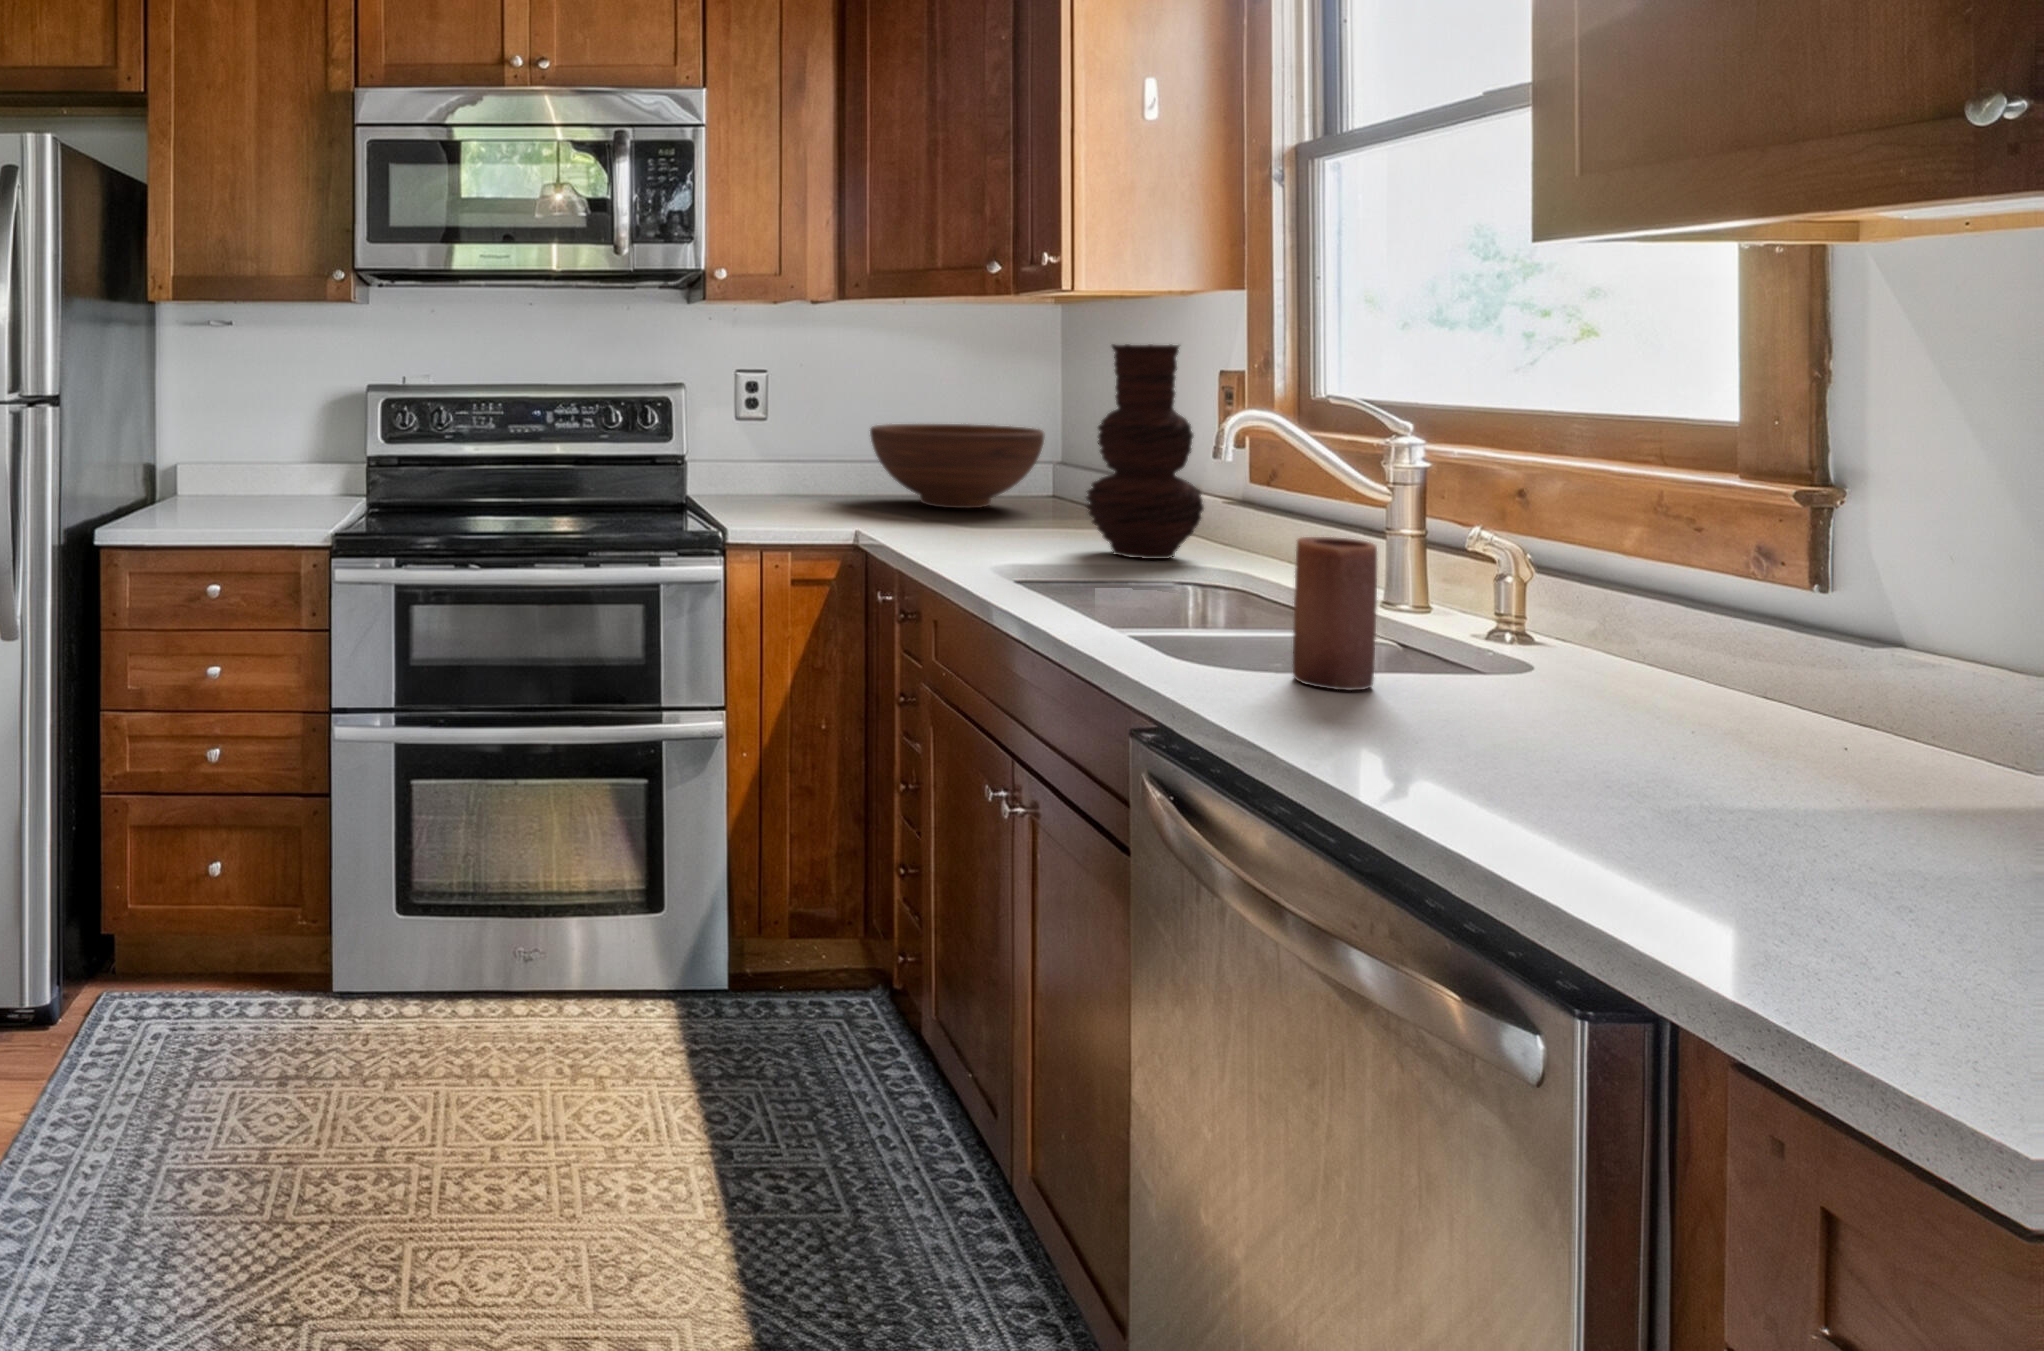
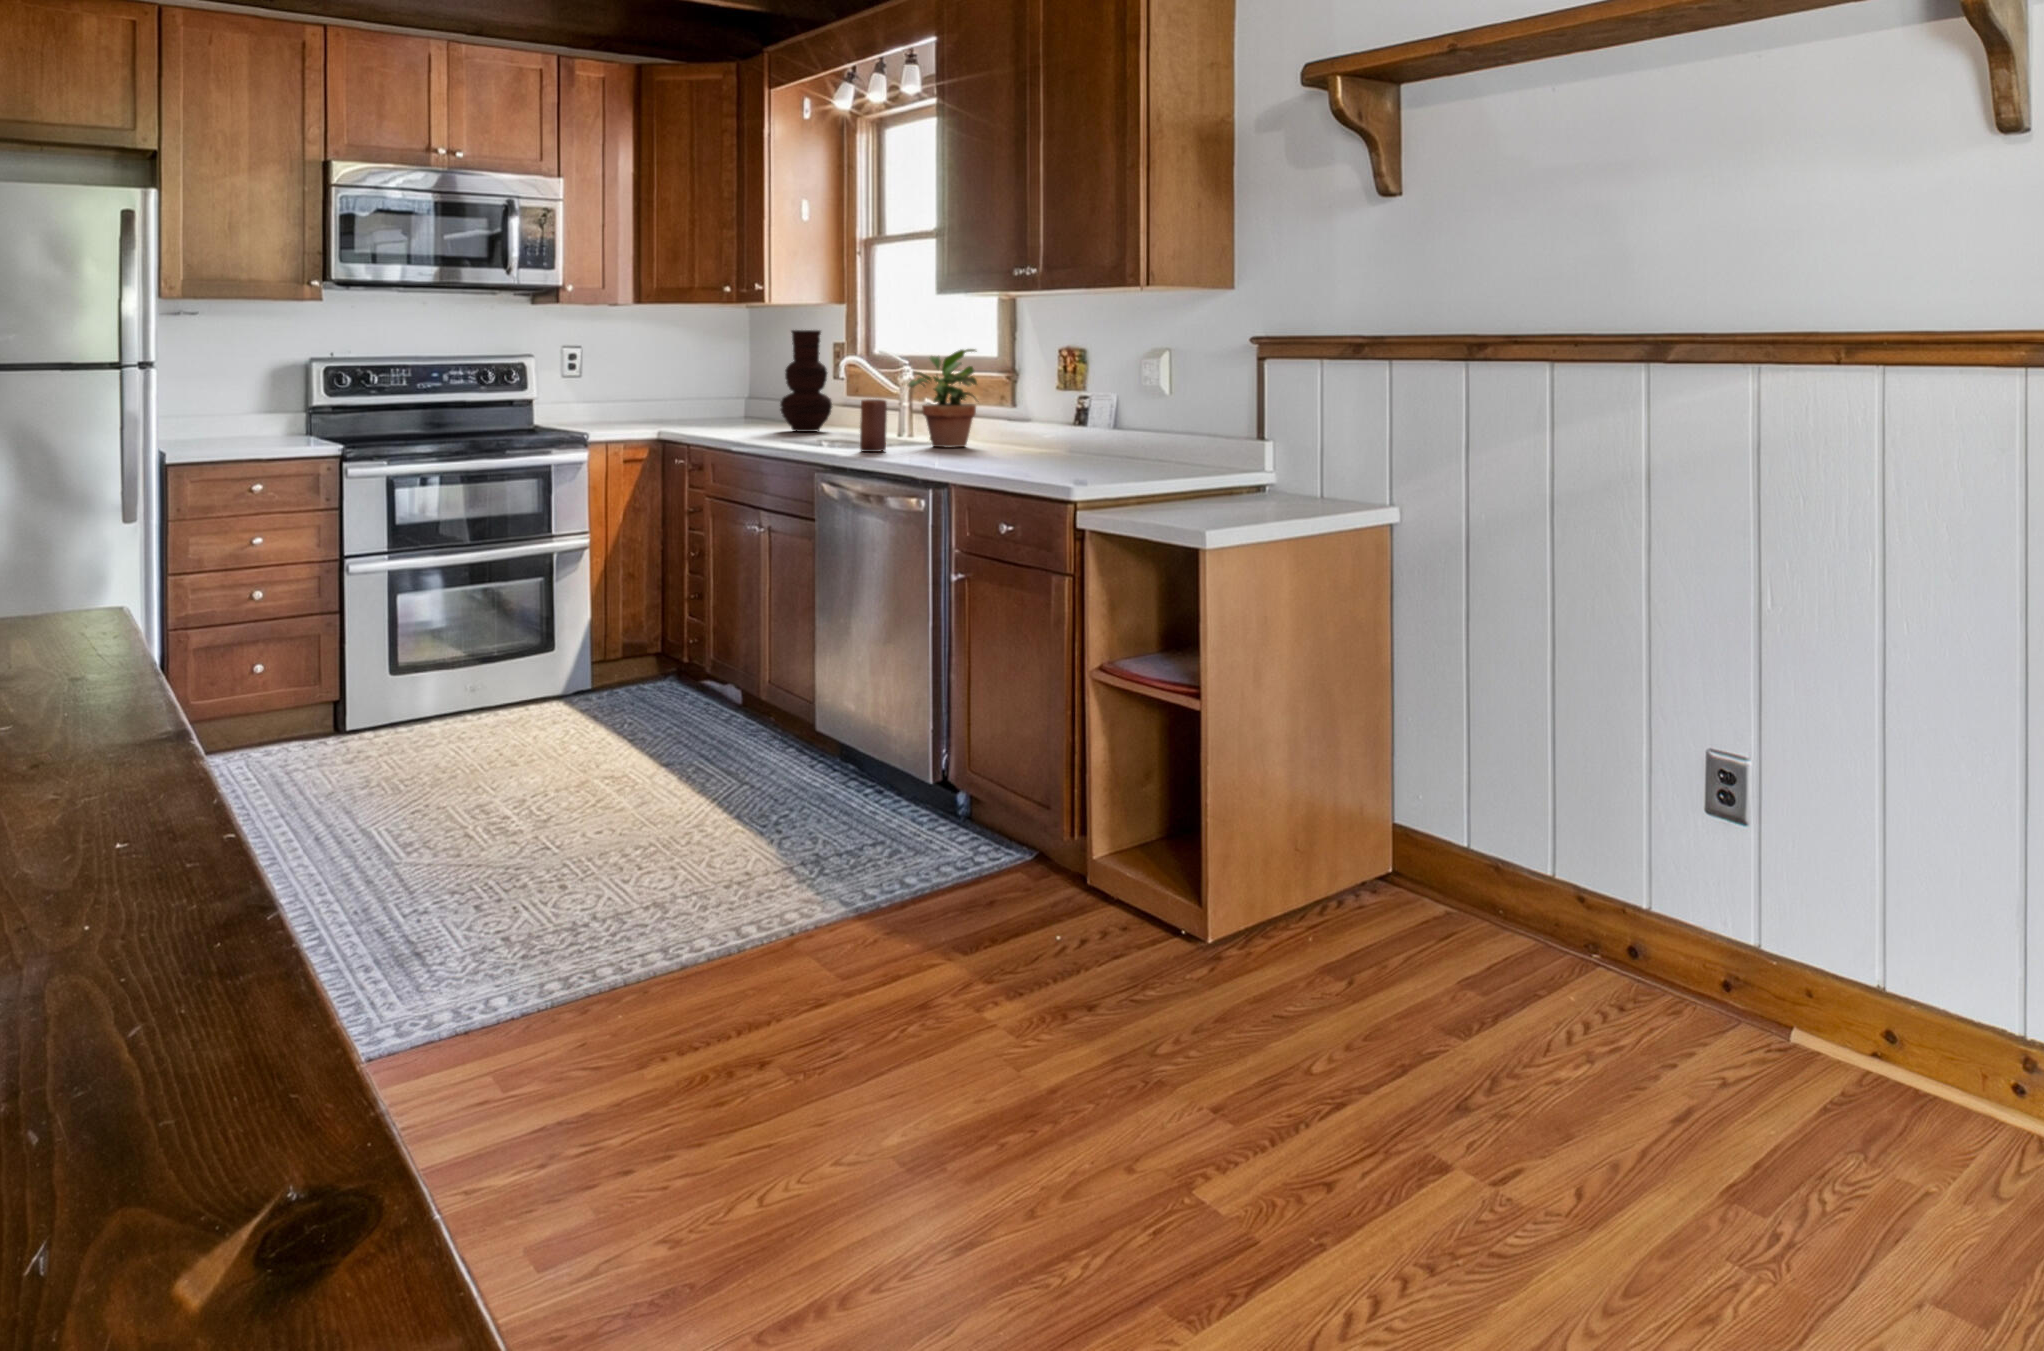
potted plant: none [1435,402,1687,685] -> present [908,349,977,448]
fruit bowl: present [870,424,1045,508] -> none [658,377,754,422]

